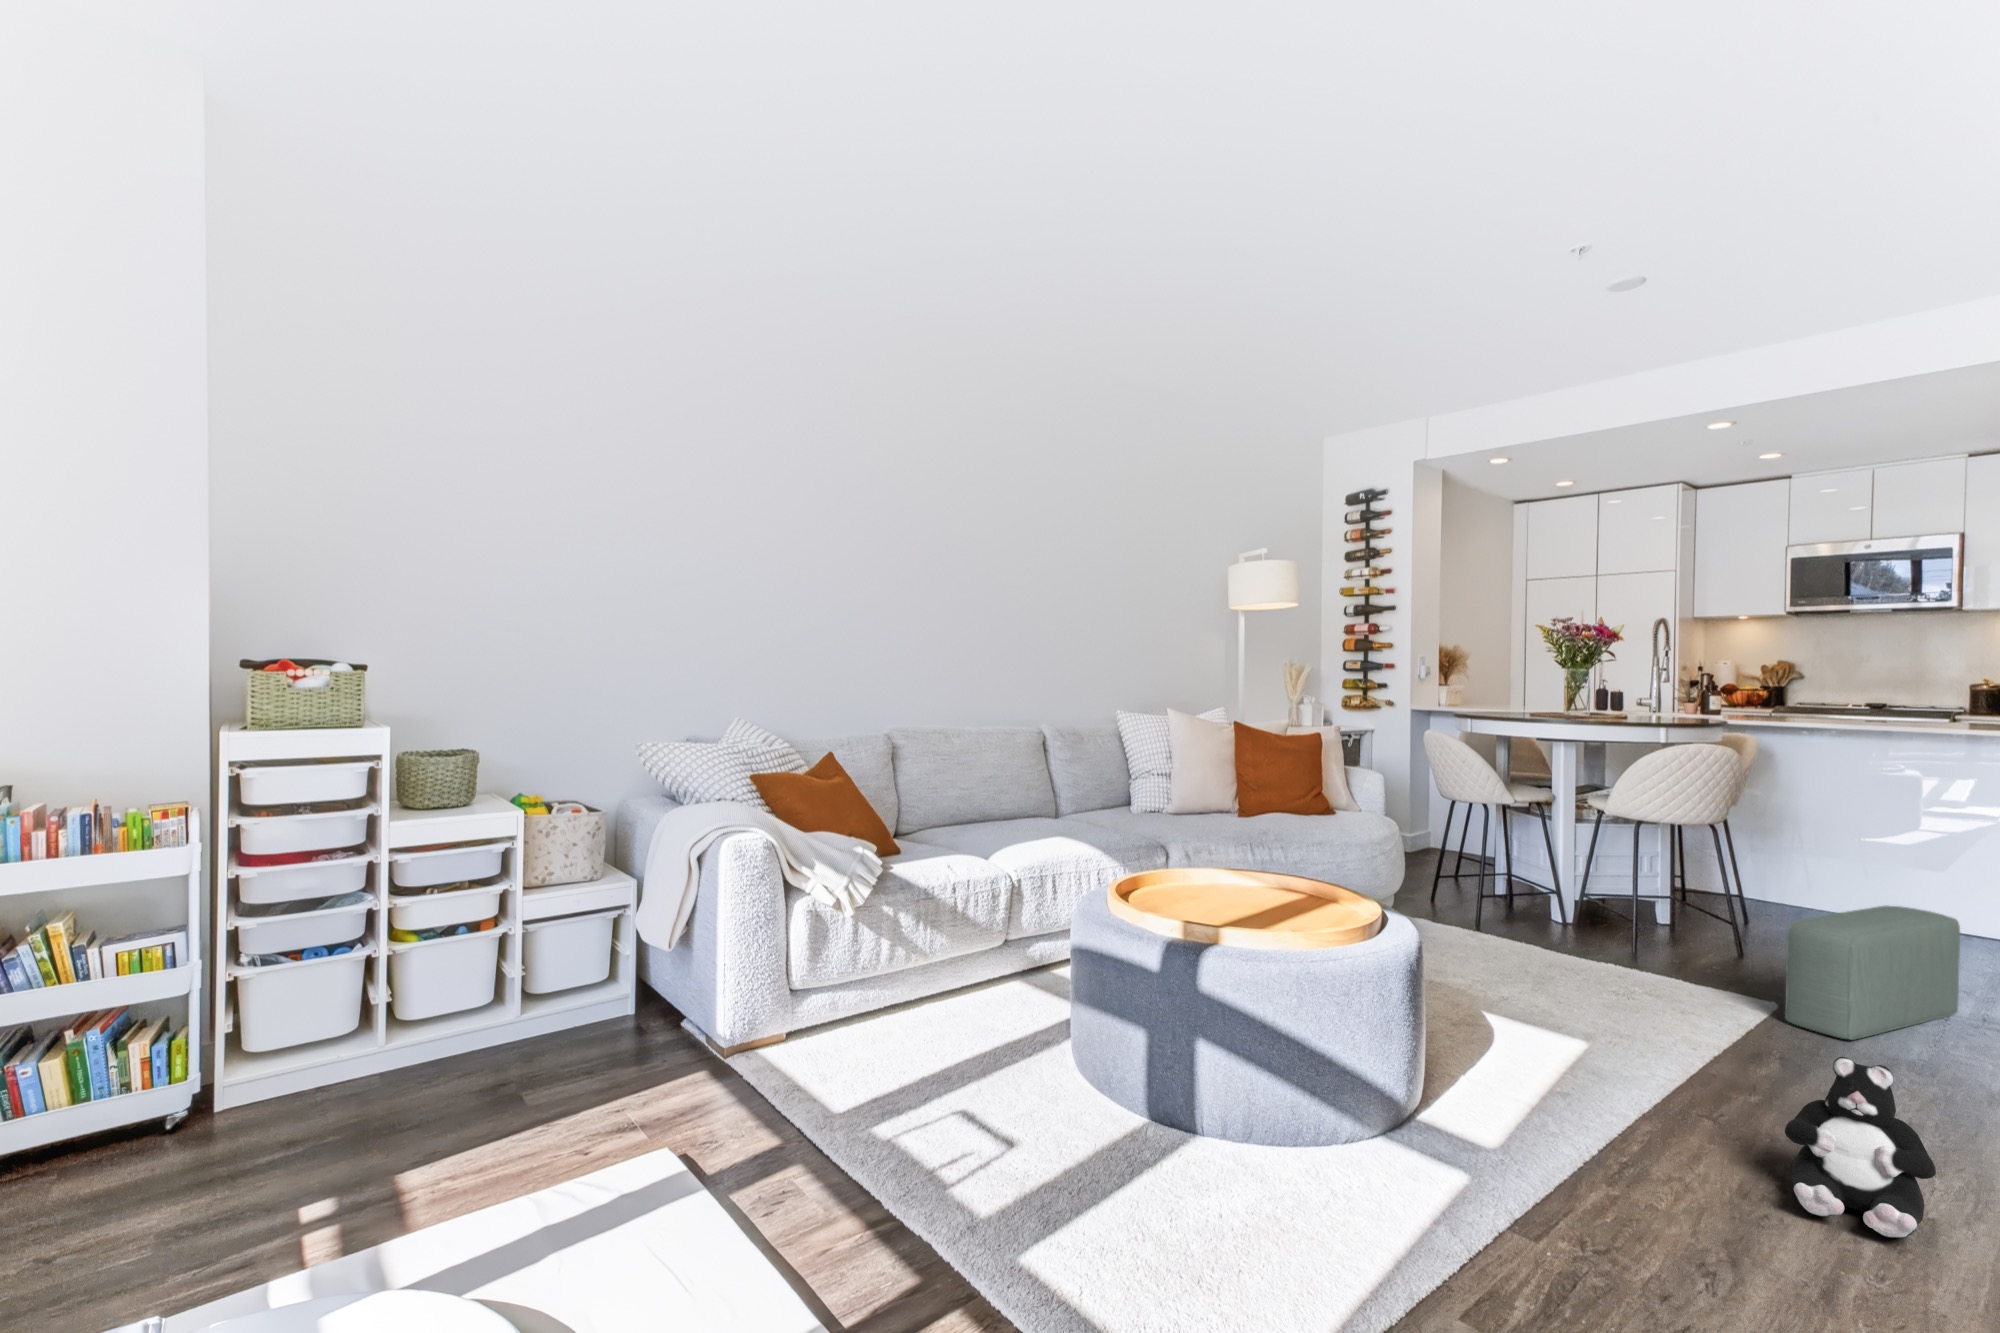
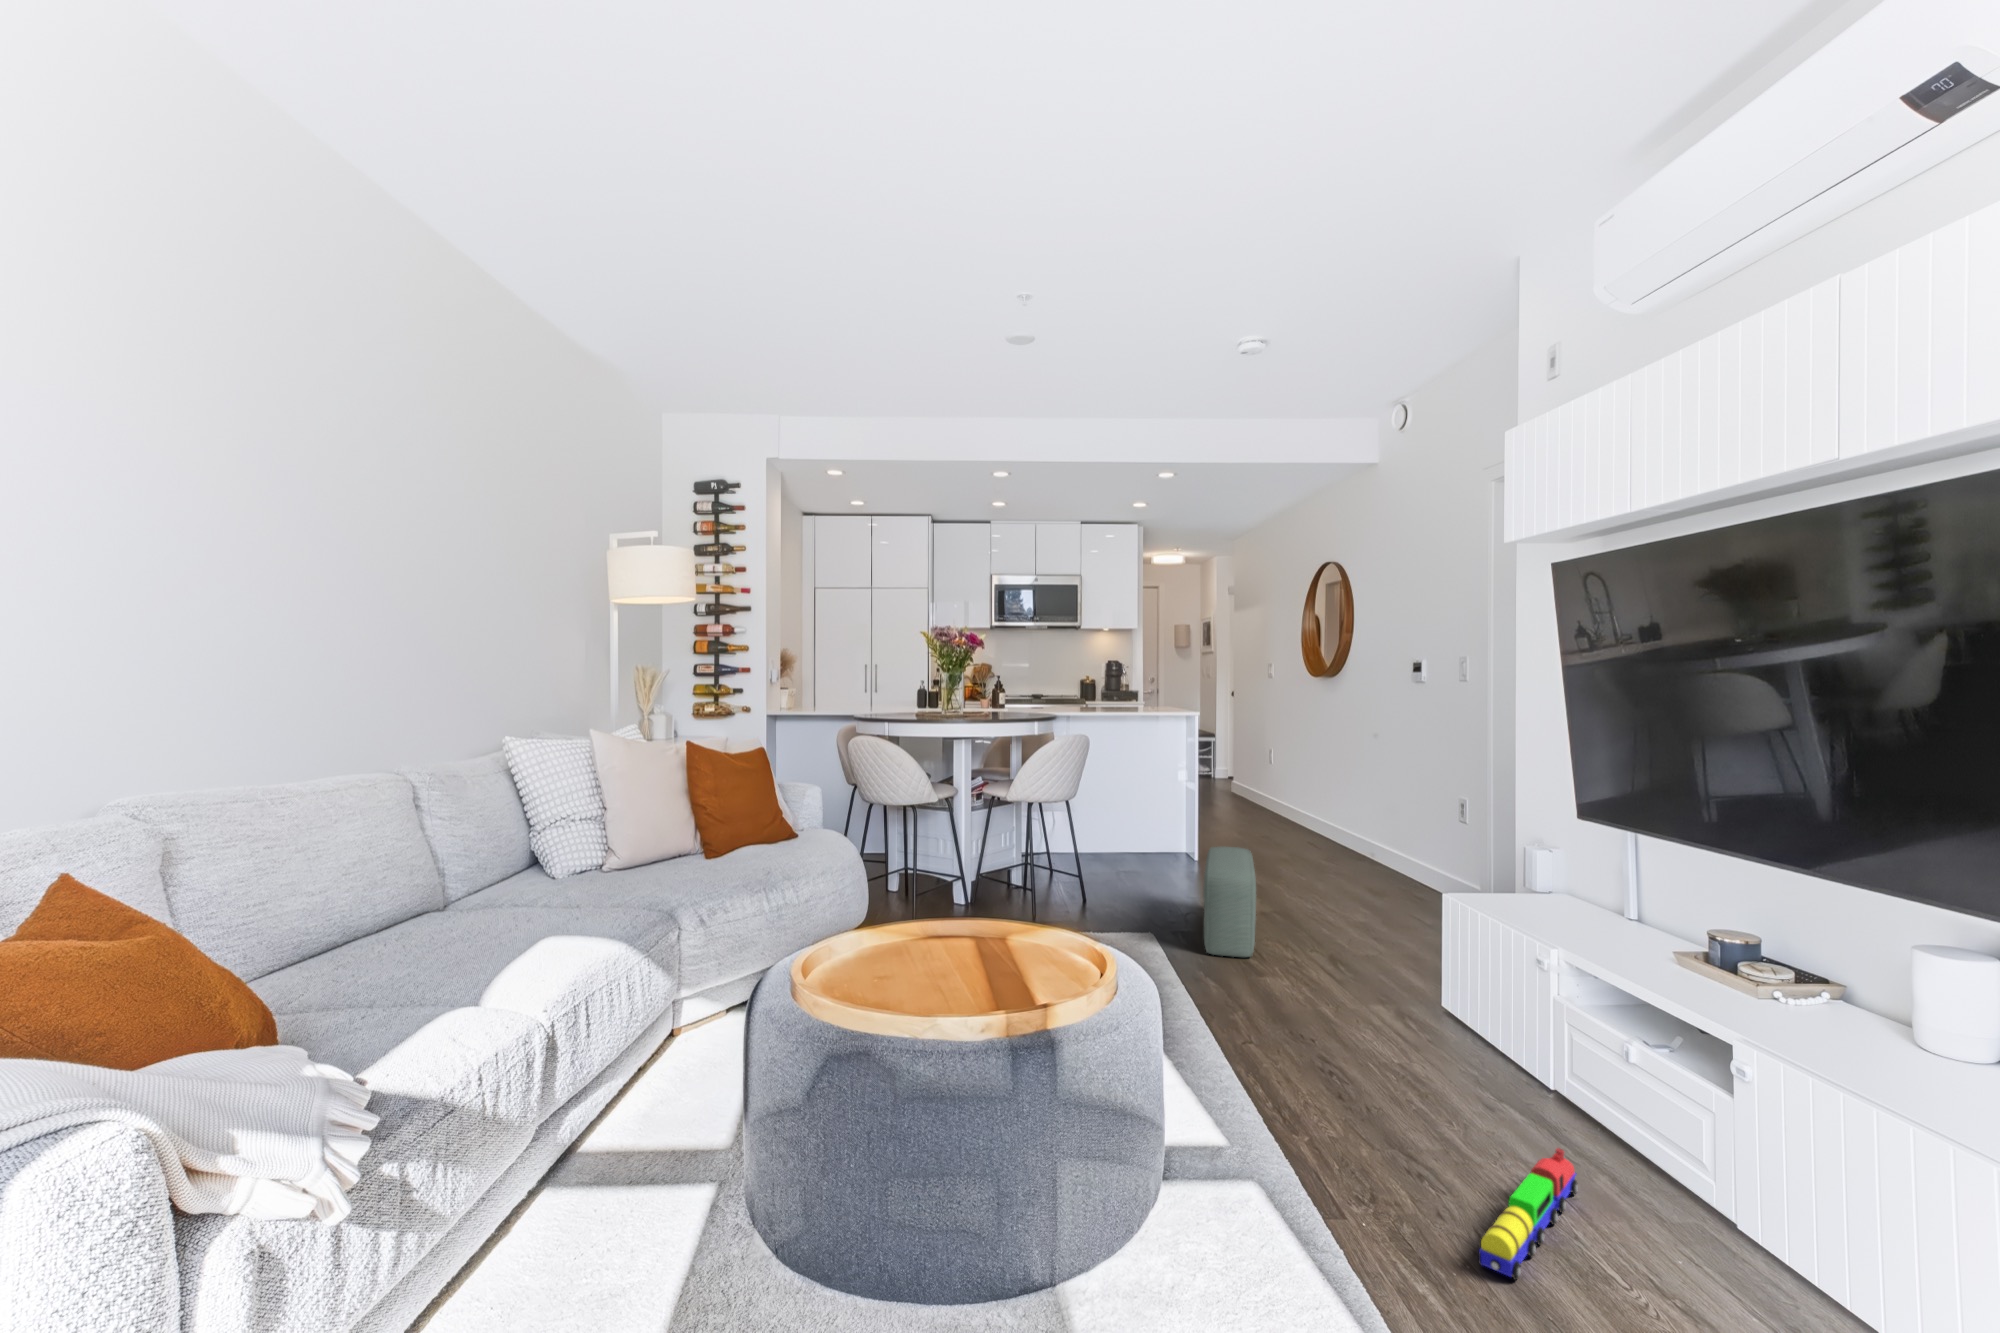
plush toy: present [1785,1057,1936,1238] -> none [1419,978,1542,1119]
toy train: none [1541,1220,1809,1289] -> present [1478,1148,1578,1280]

